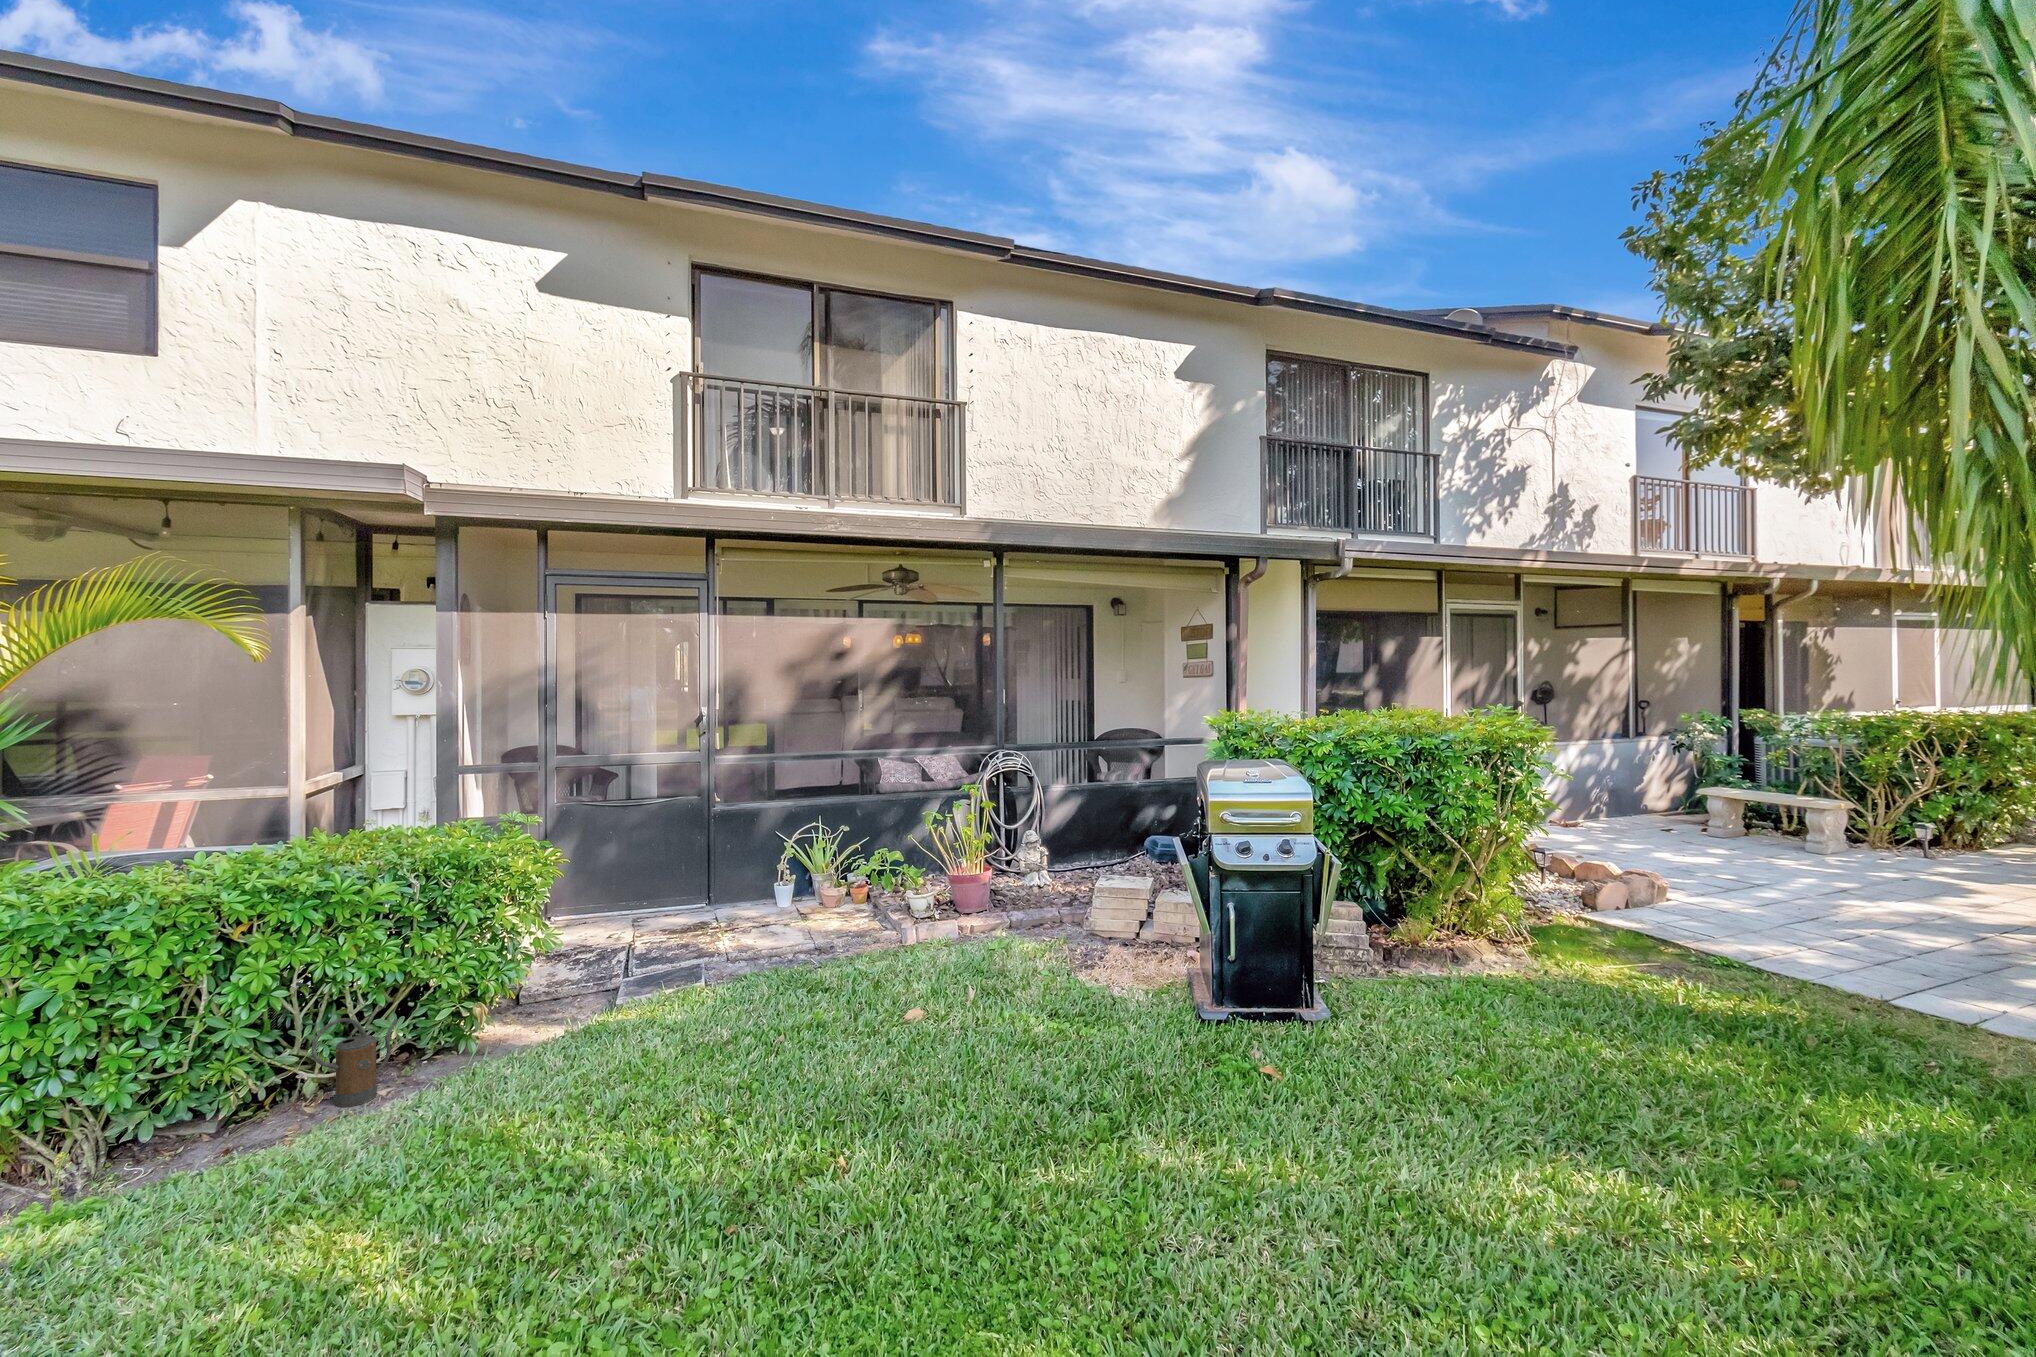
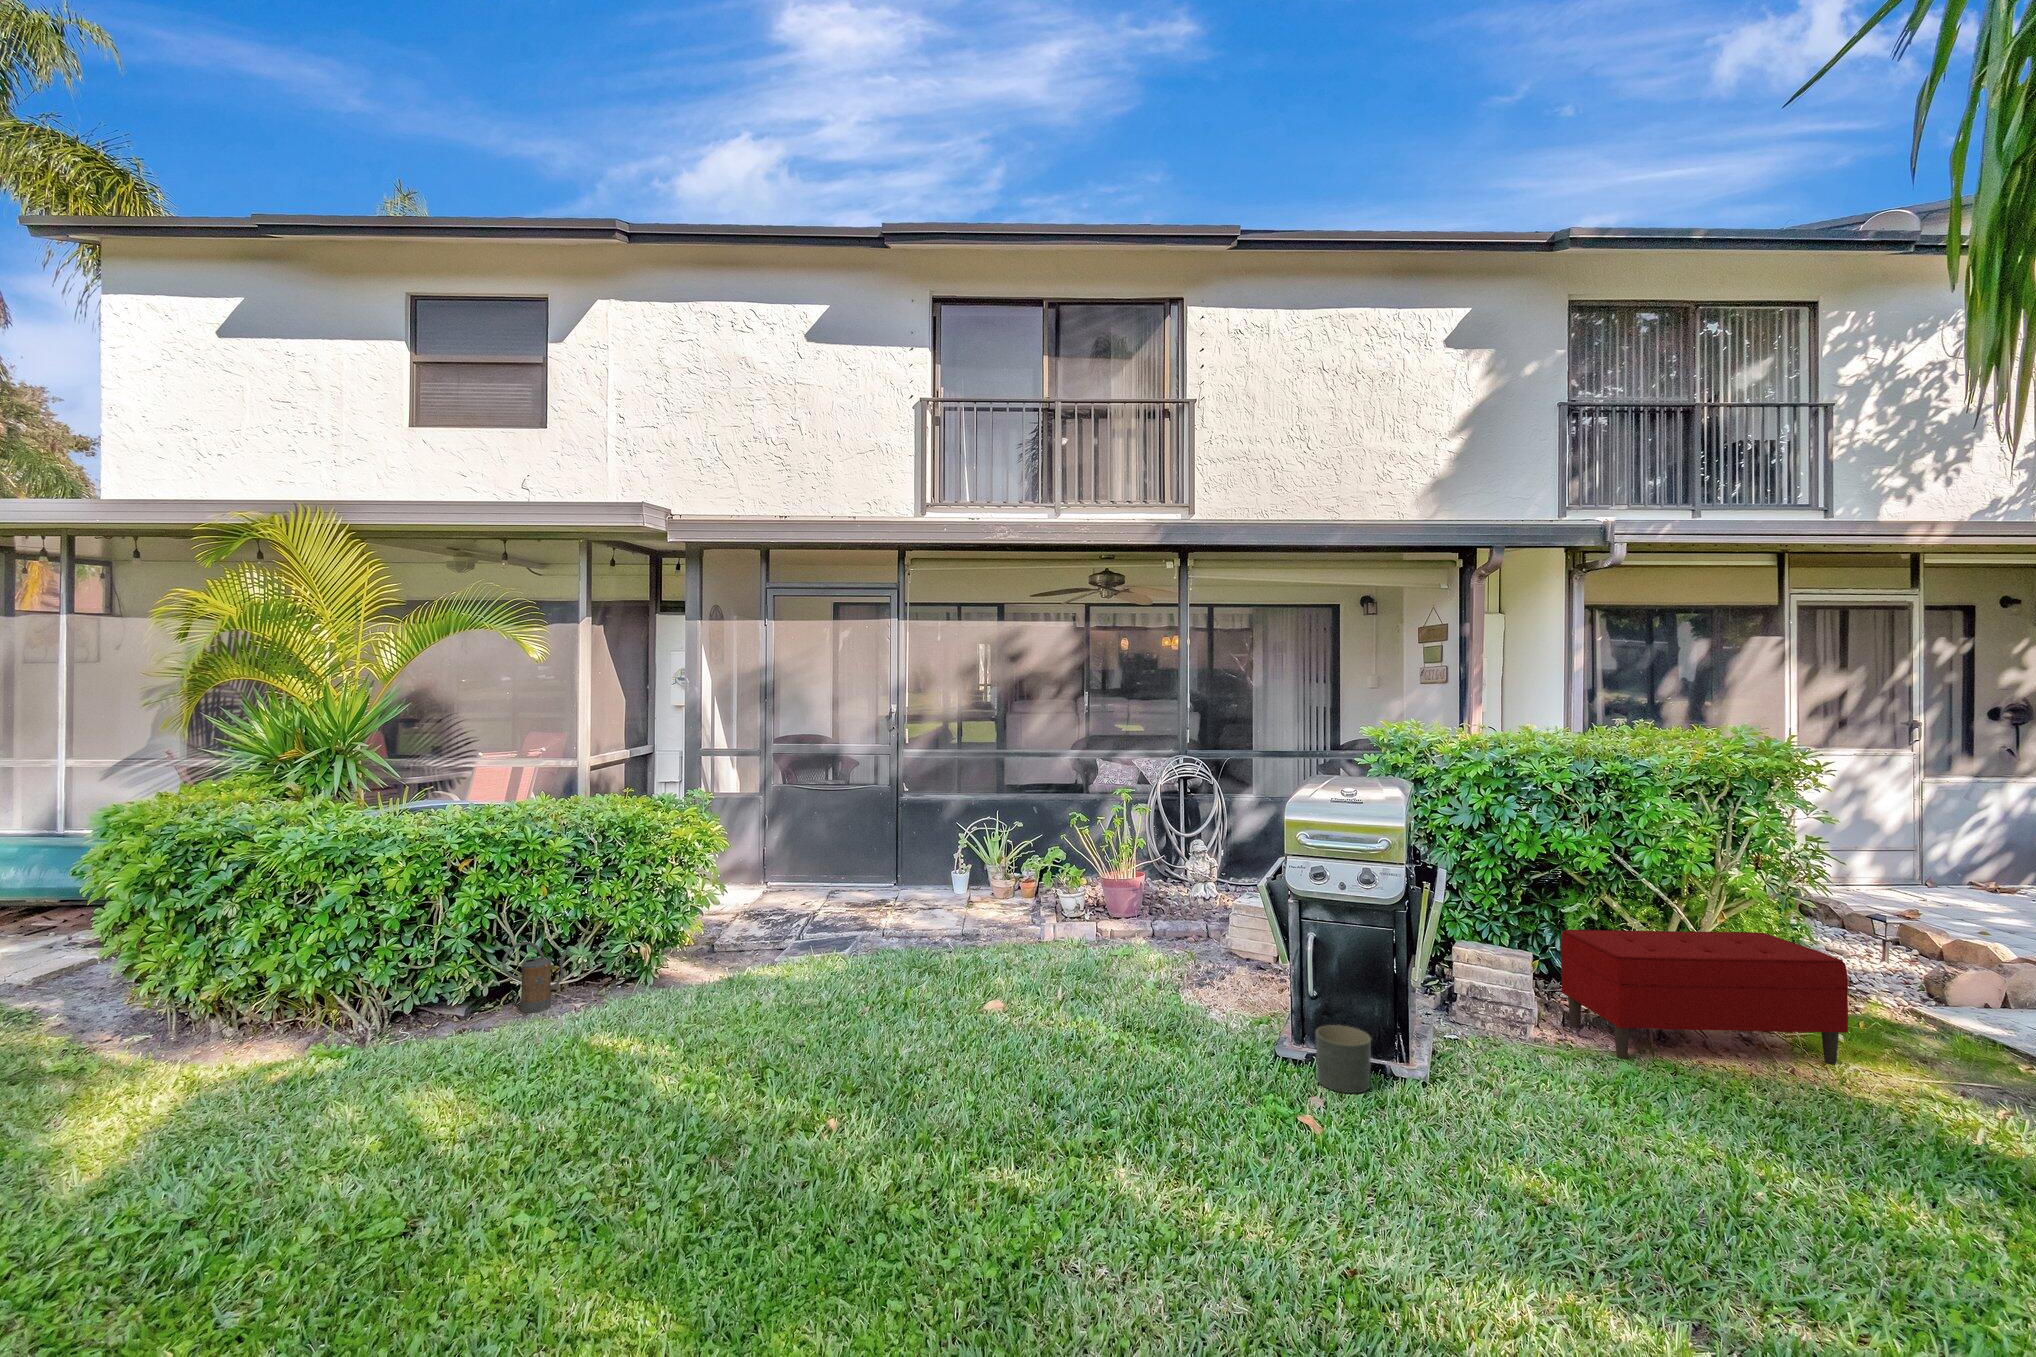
bench: none [1383,870,1578,981] -> present [1561,930,1848,1064]
planter: none [1243,984,1291,1042] -> present [1316,1025,1371,1093]

